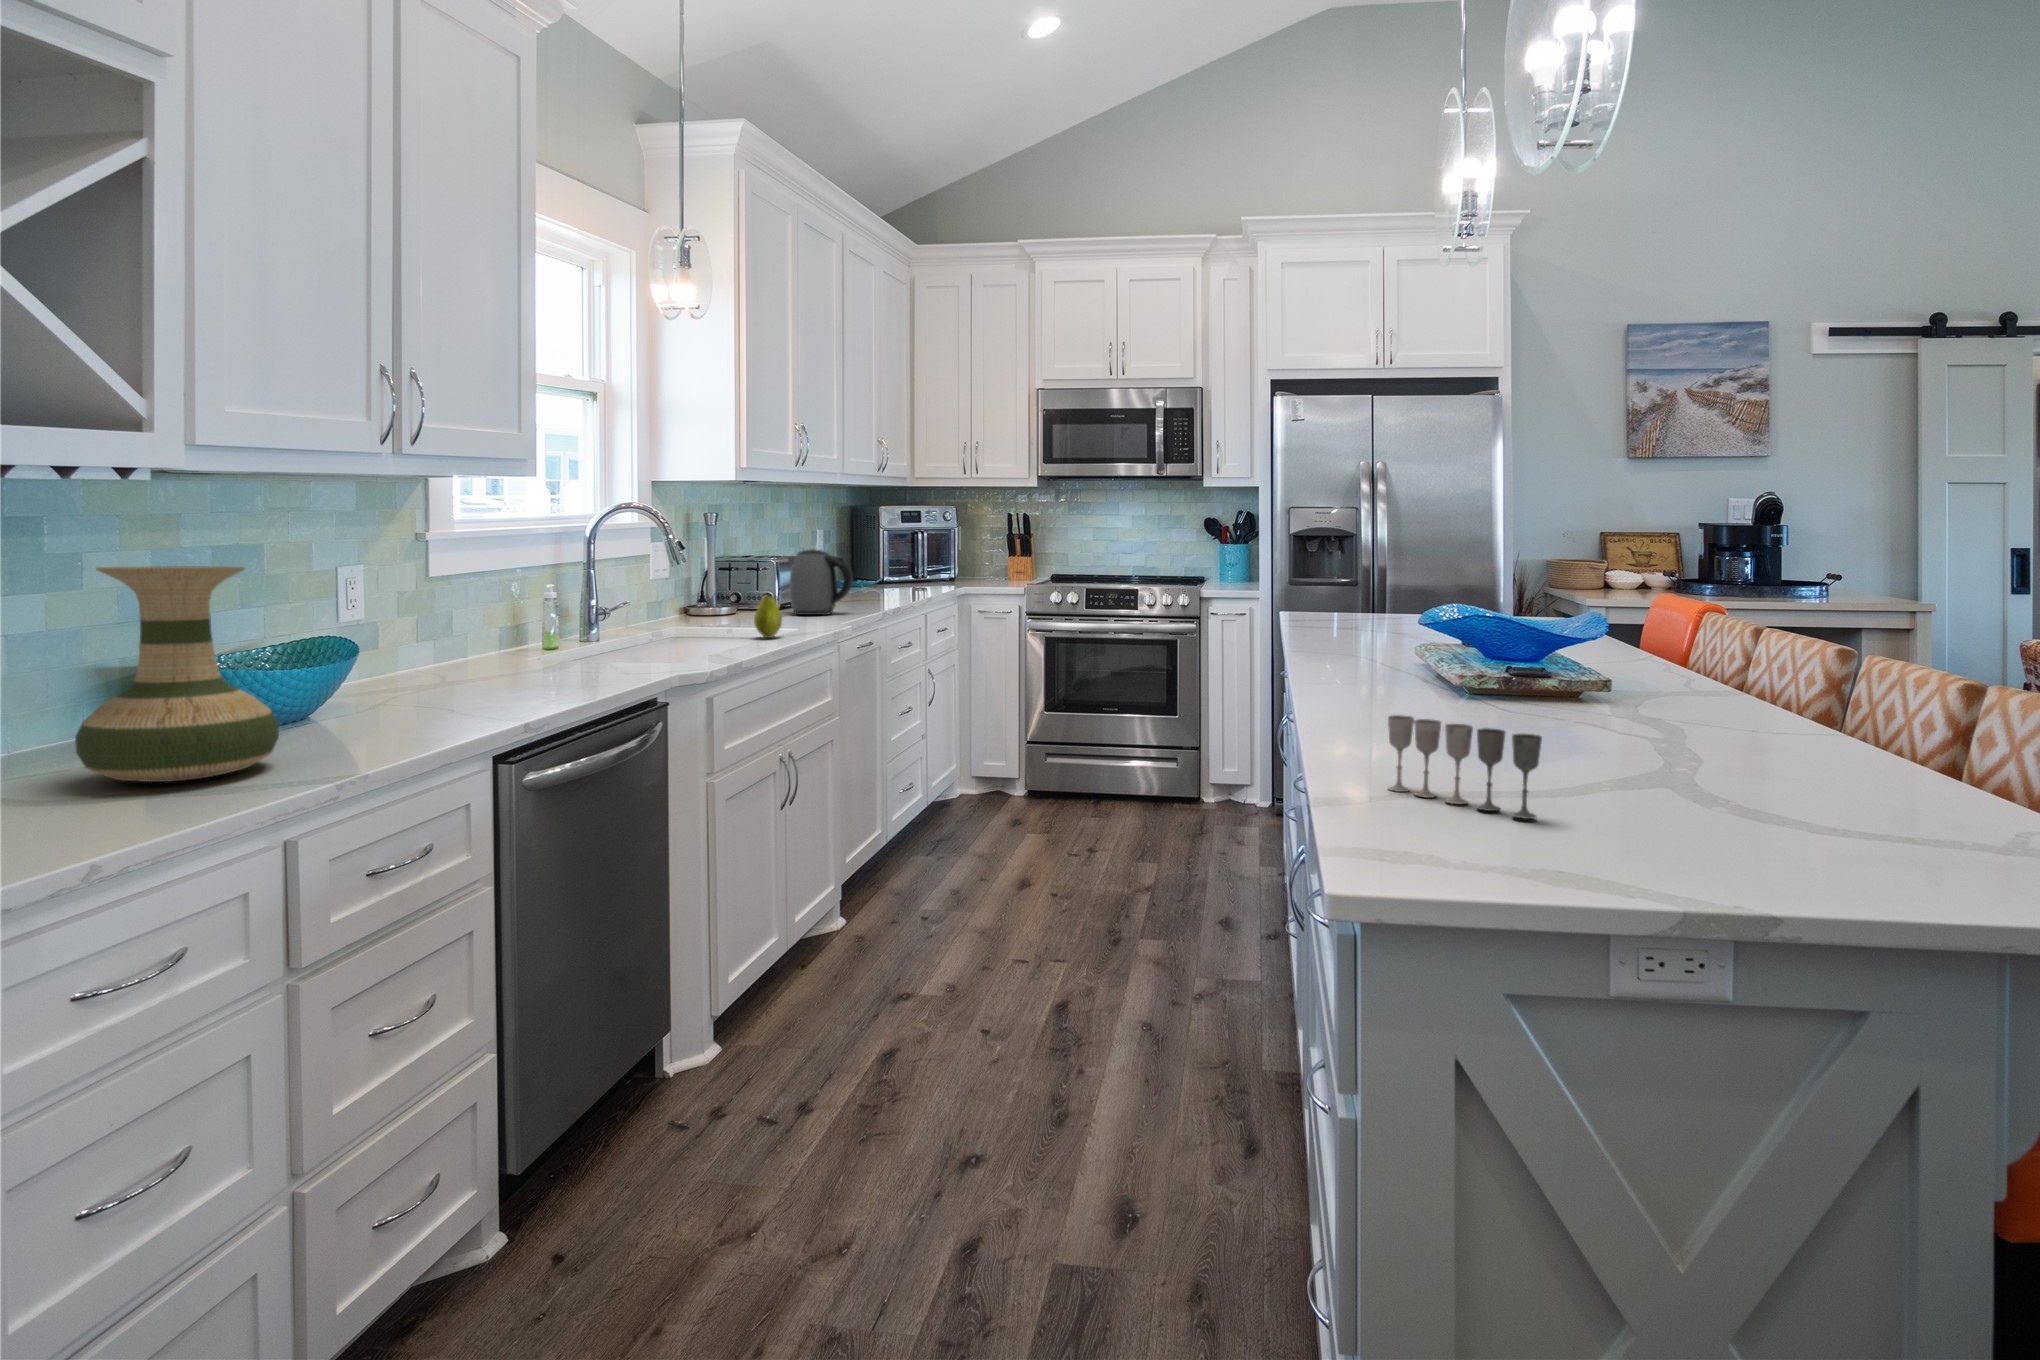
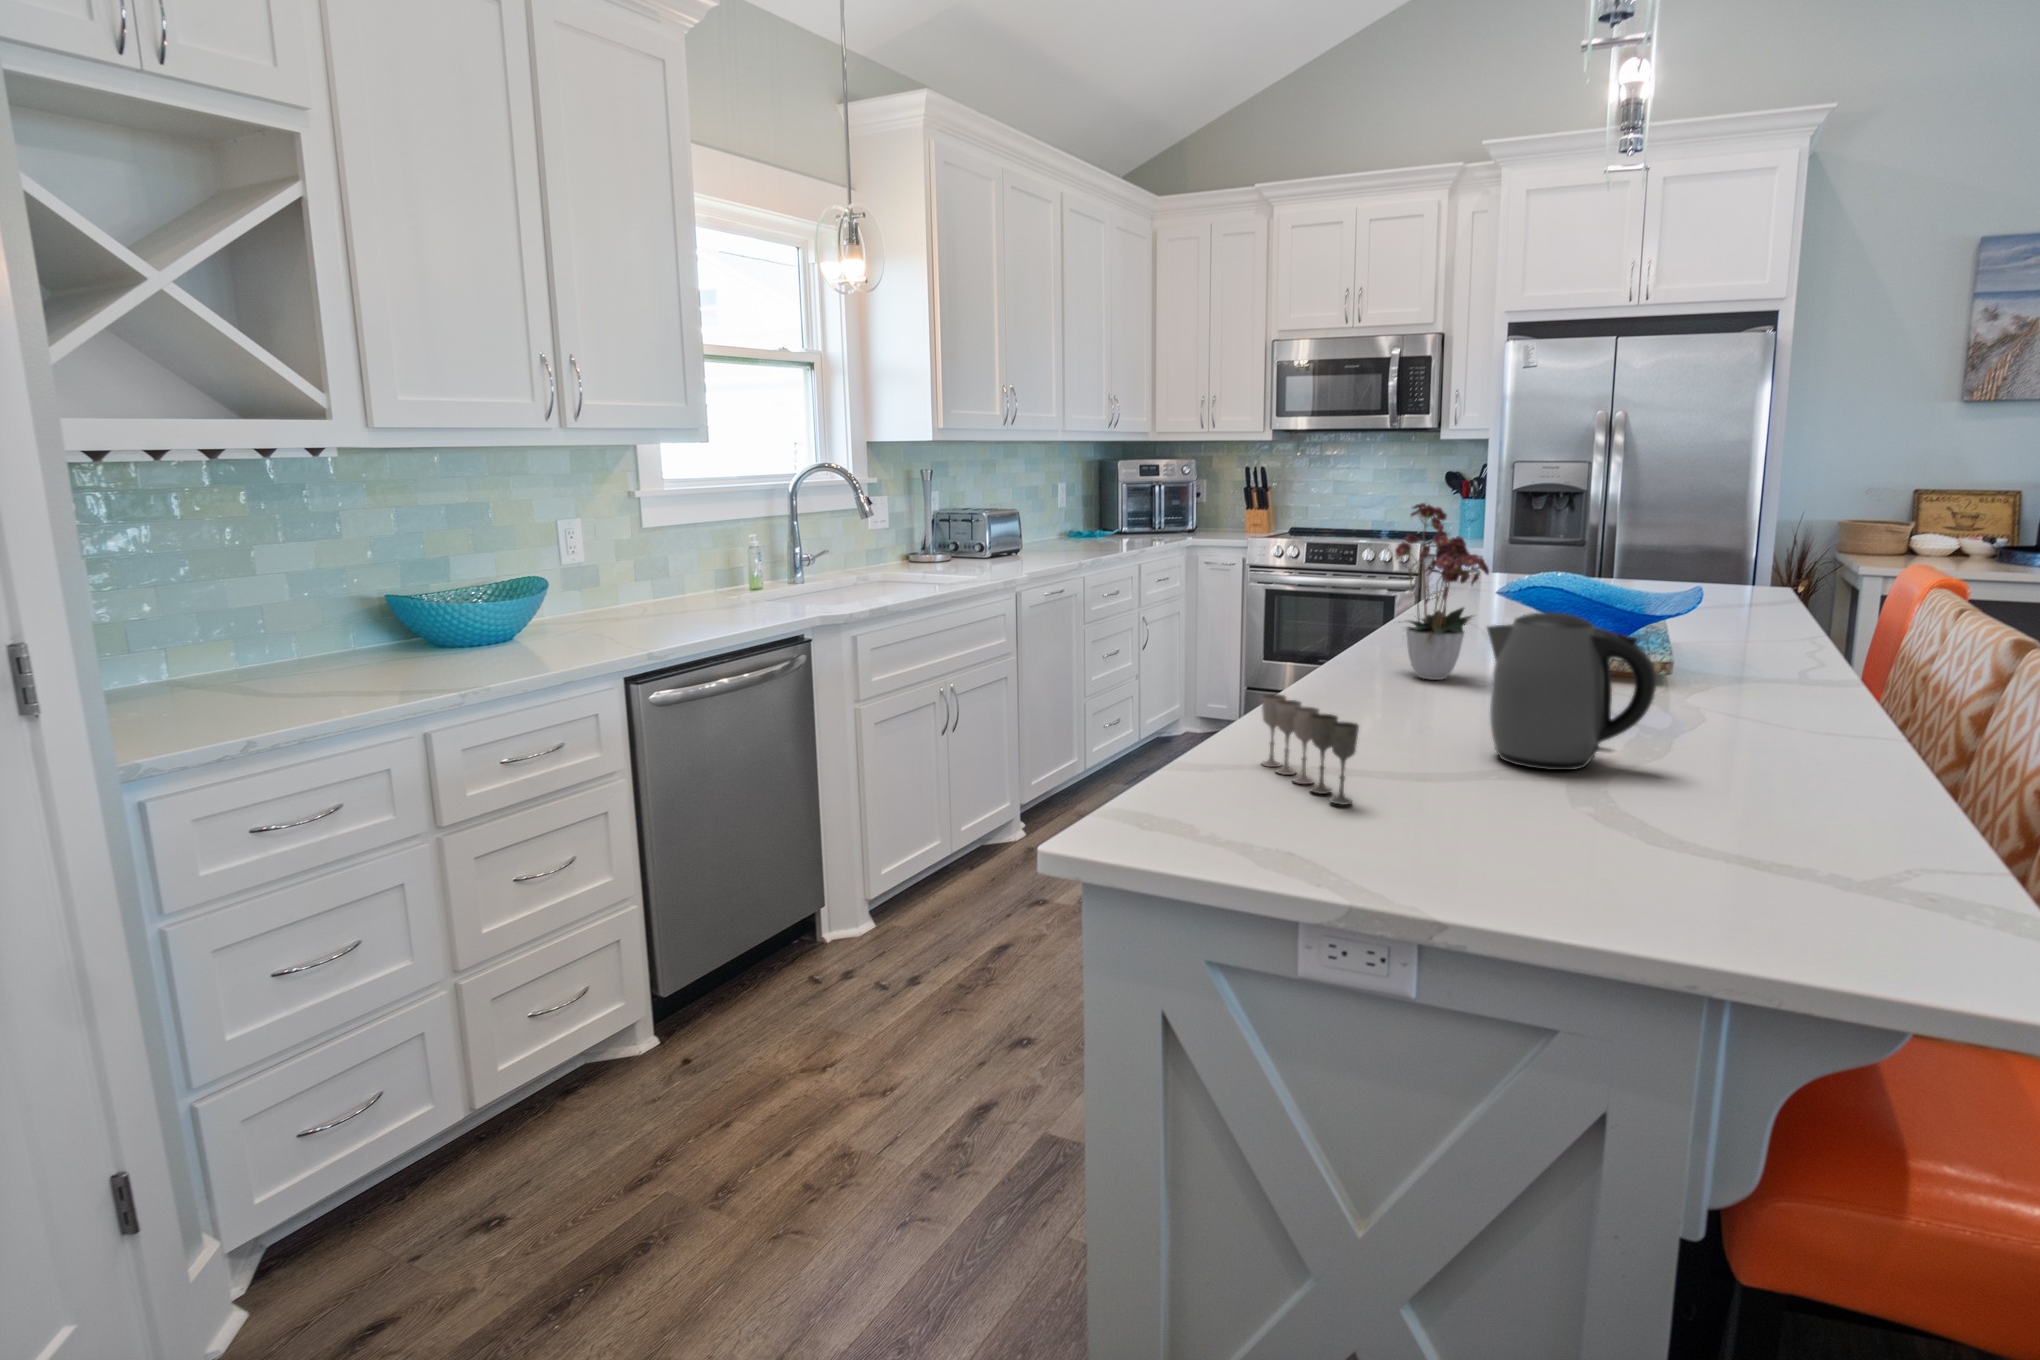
flower arrangement: none [1352,521,1477,705] -> present [1395,503,1489,680]
kettle: present [788,550,853,615] -> present [1487,612,1657,770]
vase: present [75,566,279,782] -> none [352,531,483,682]
fruit: present [754,595,782,638] -> none [935,546,960,585]

